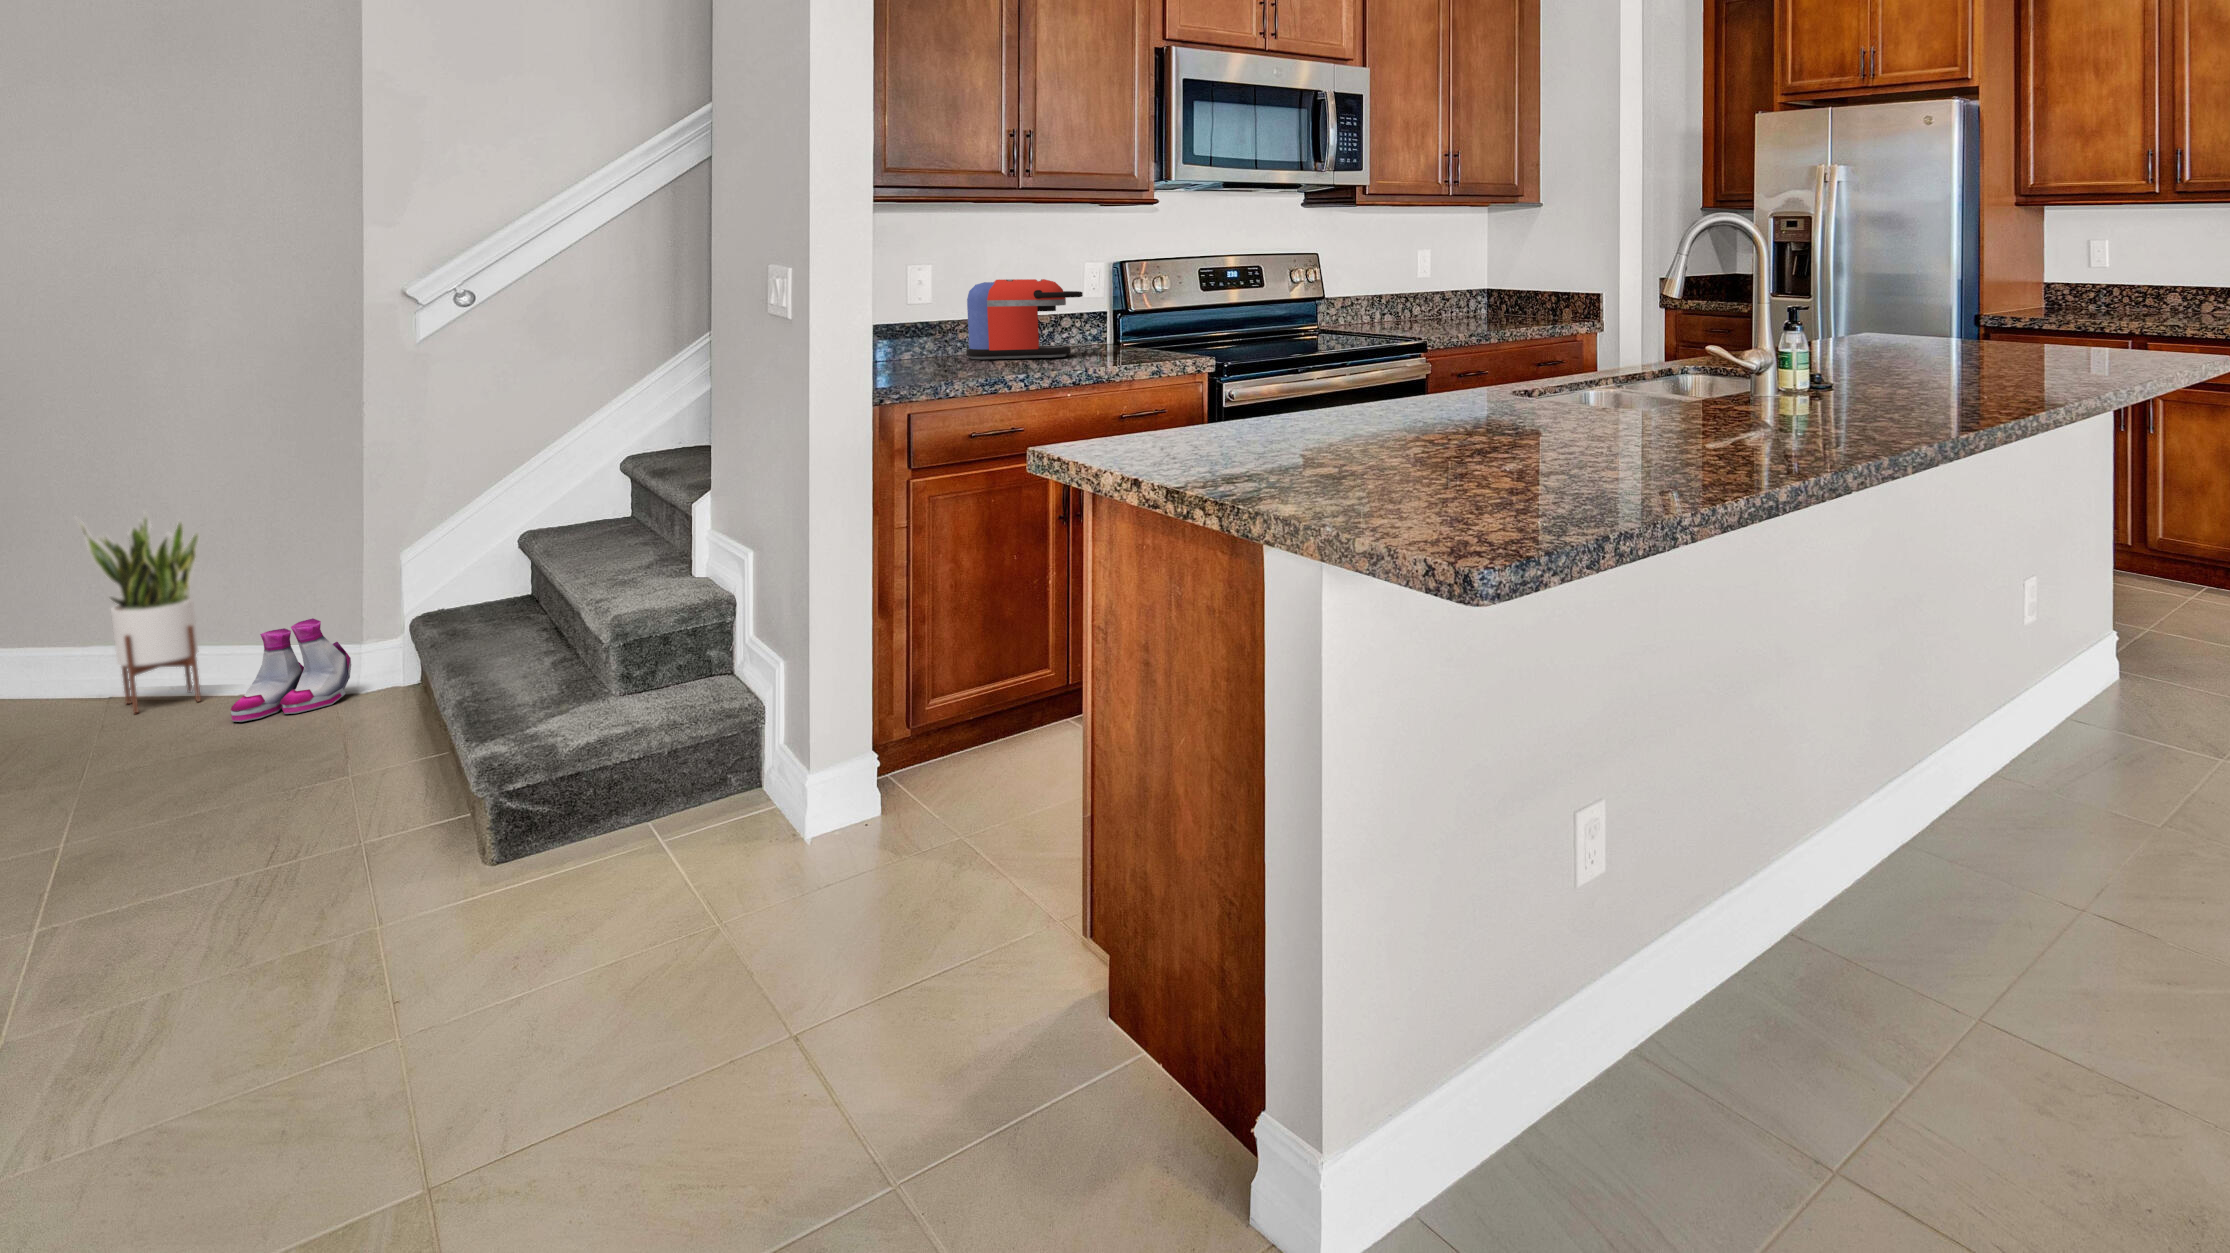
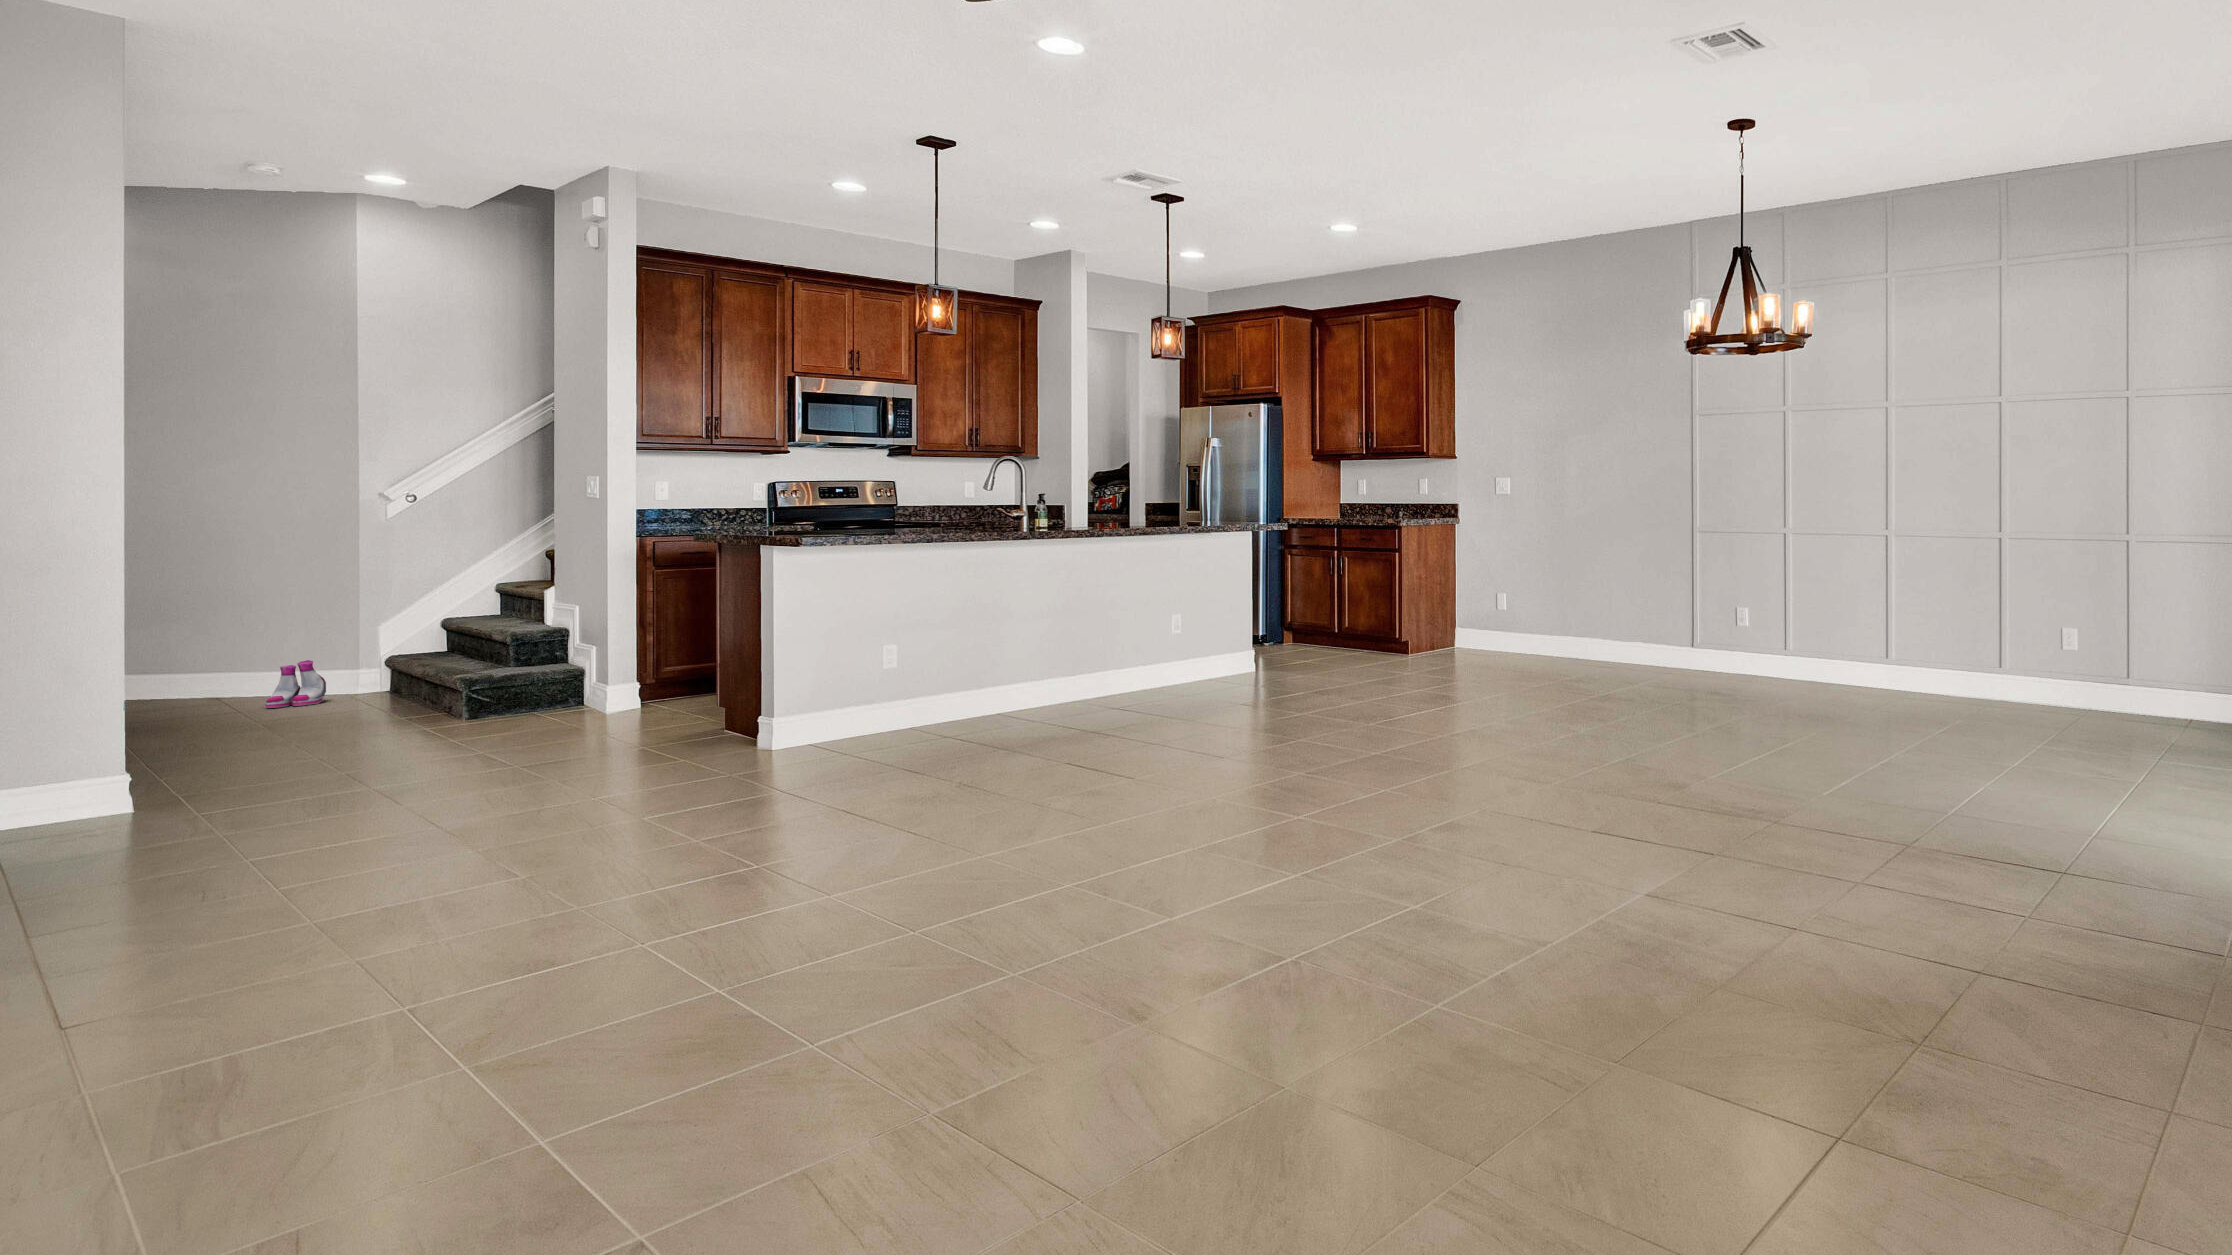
coffee maker: present [966,279,1083,359] -> none [683,488,747,526]
potted plant: present [76,511,201,713] -> none [177,605,242,708]

